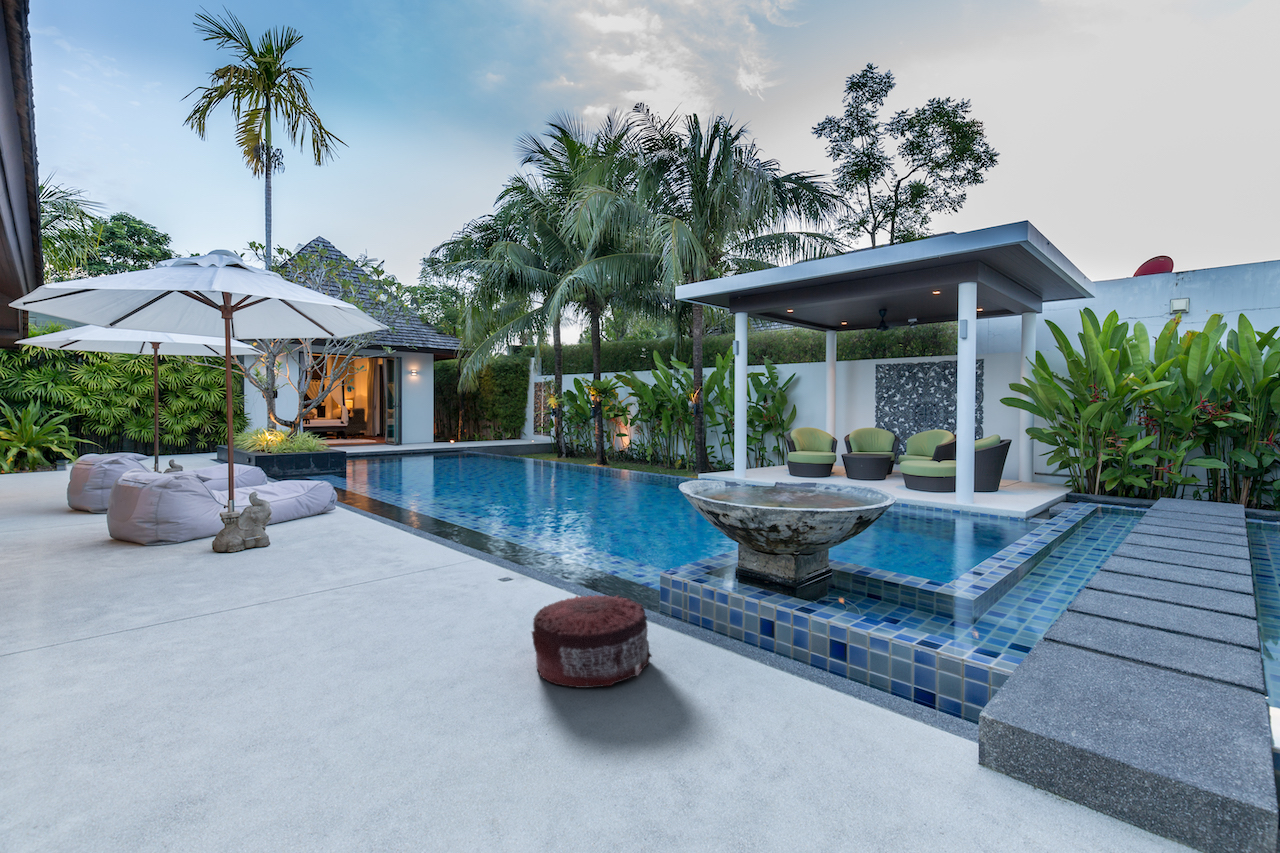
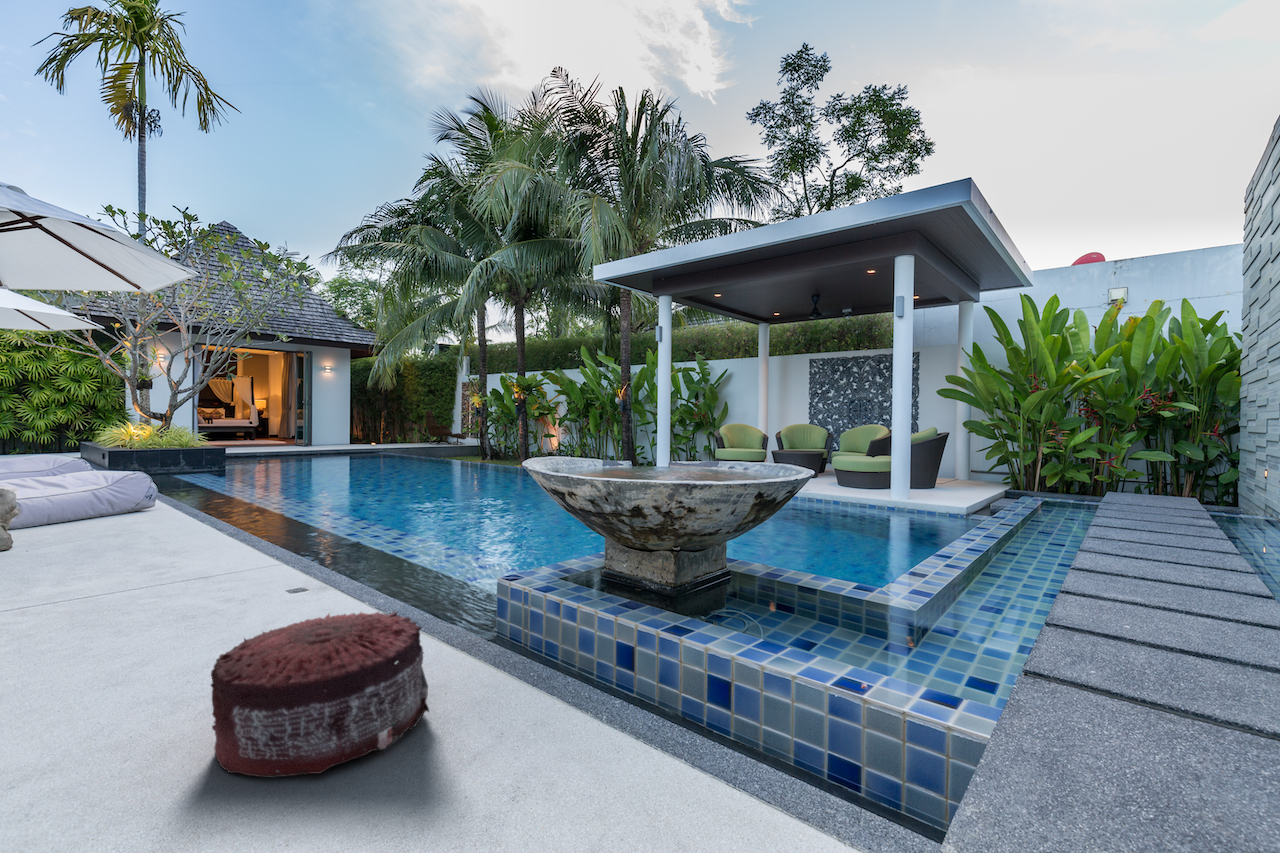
lounge chair: present [345,408,367,438] -> present [426,411,466,444]

